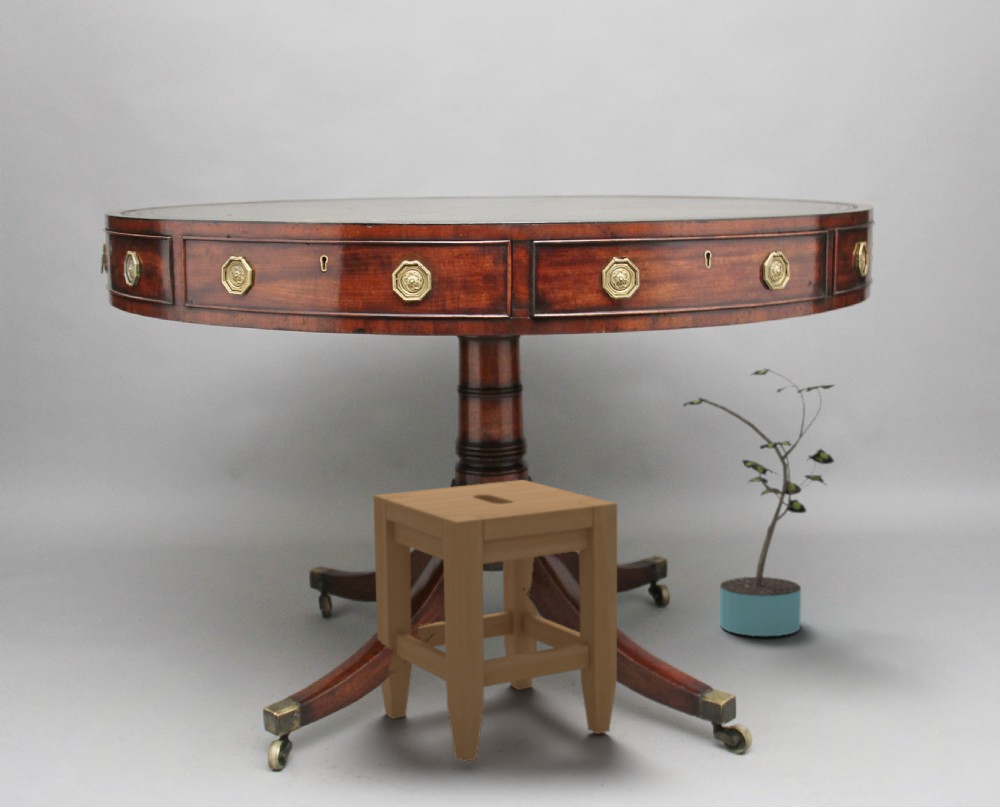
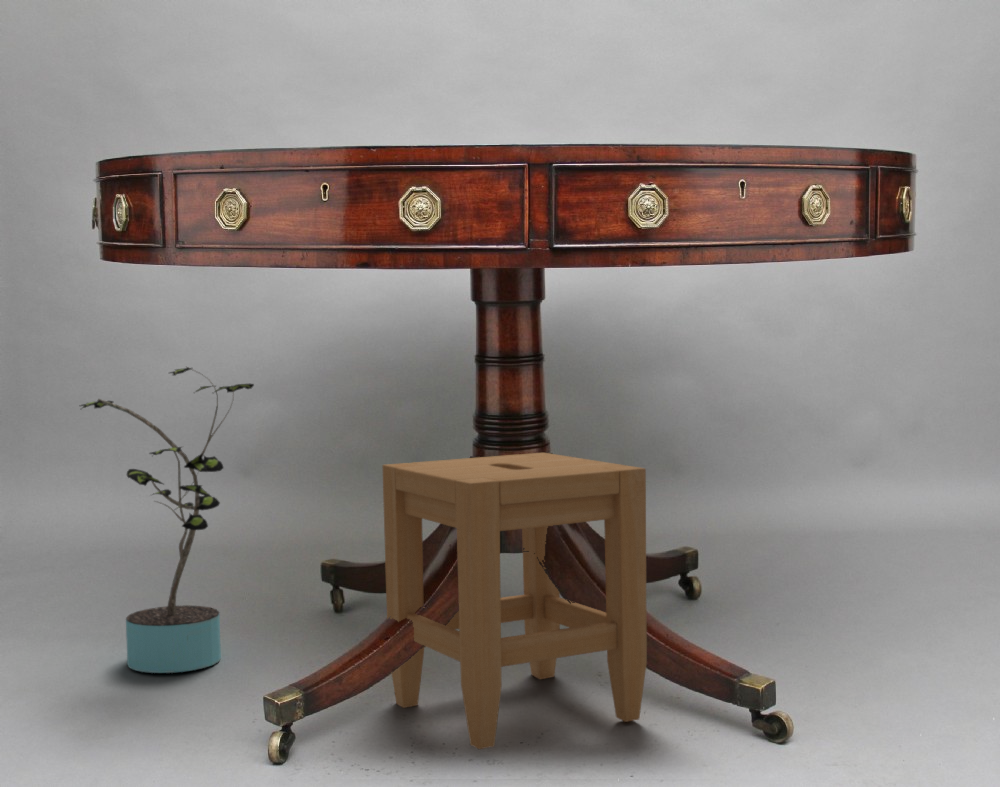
potted plant: present [683,369,834,636] -> present [80,367,254,673]

